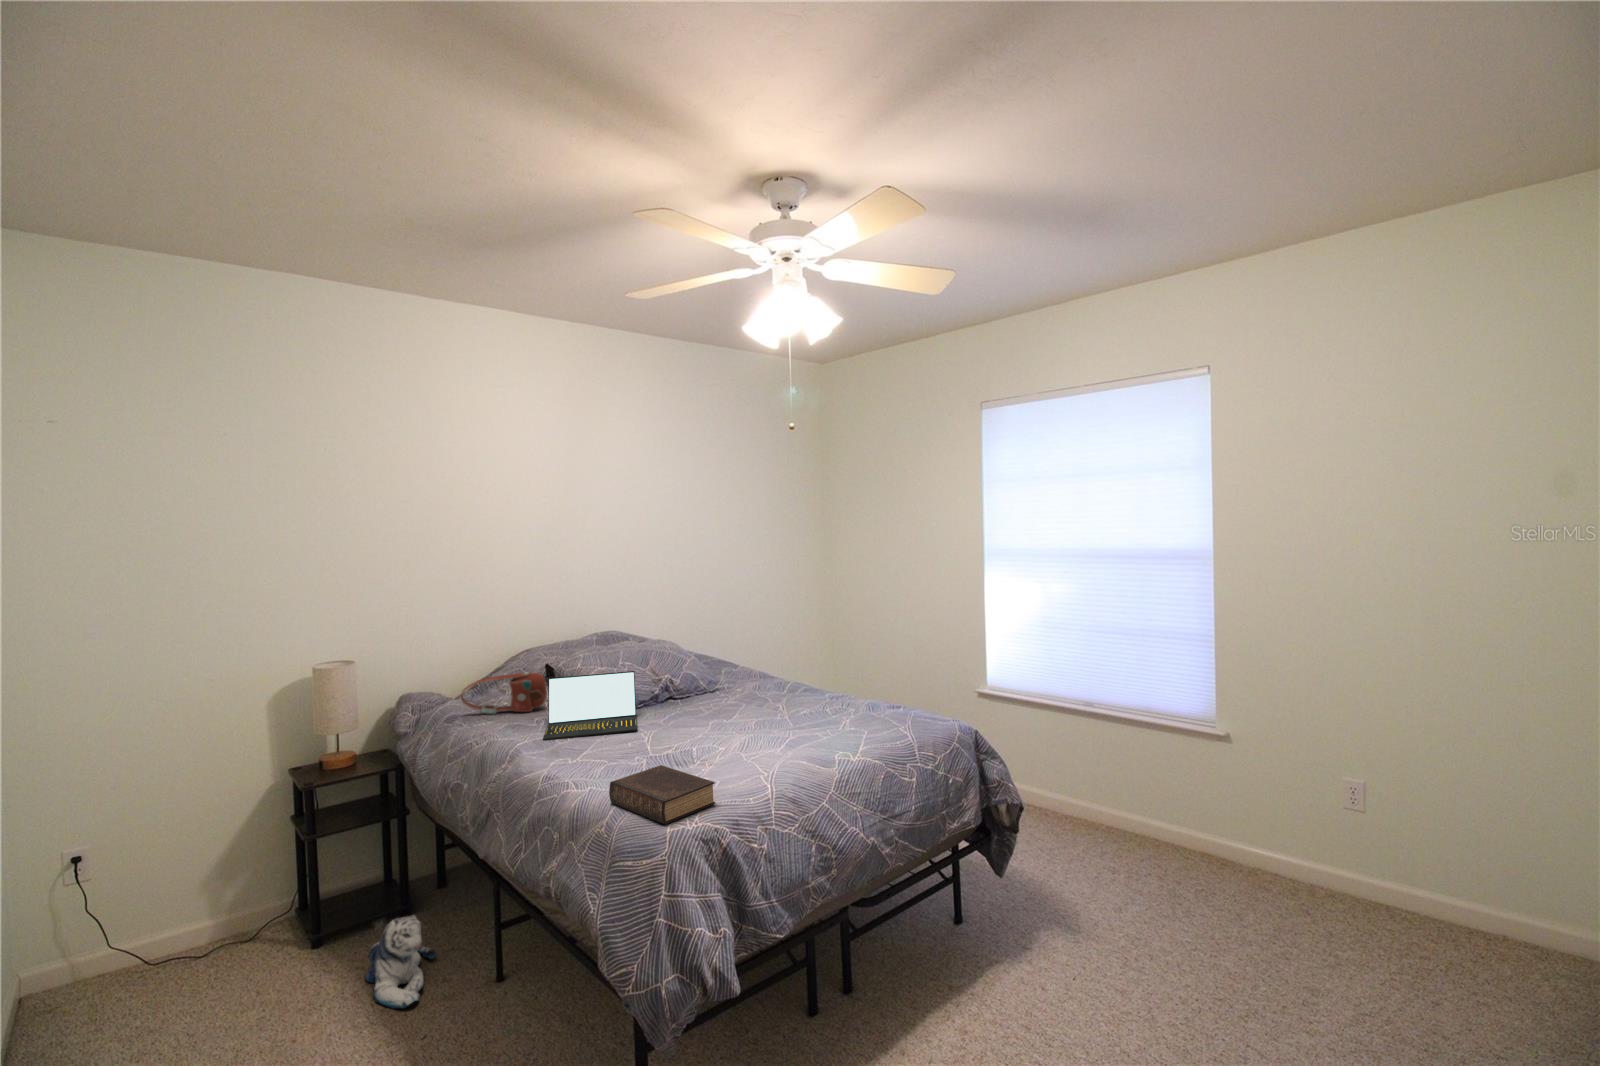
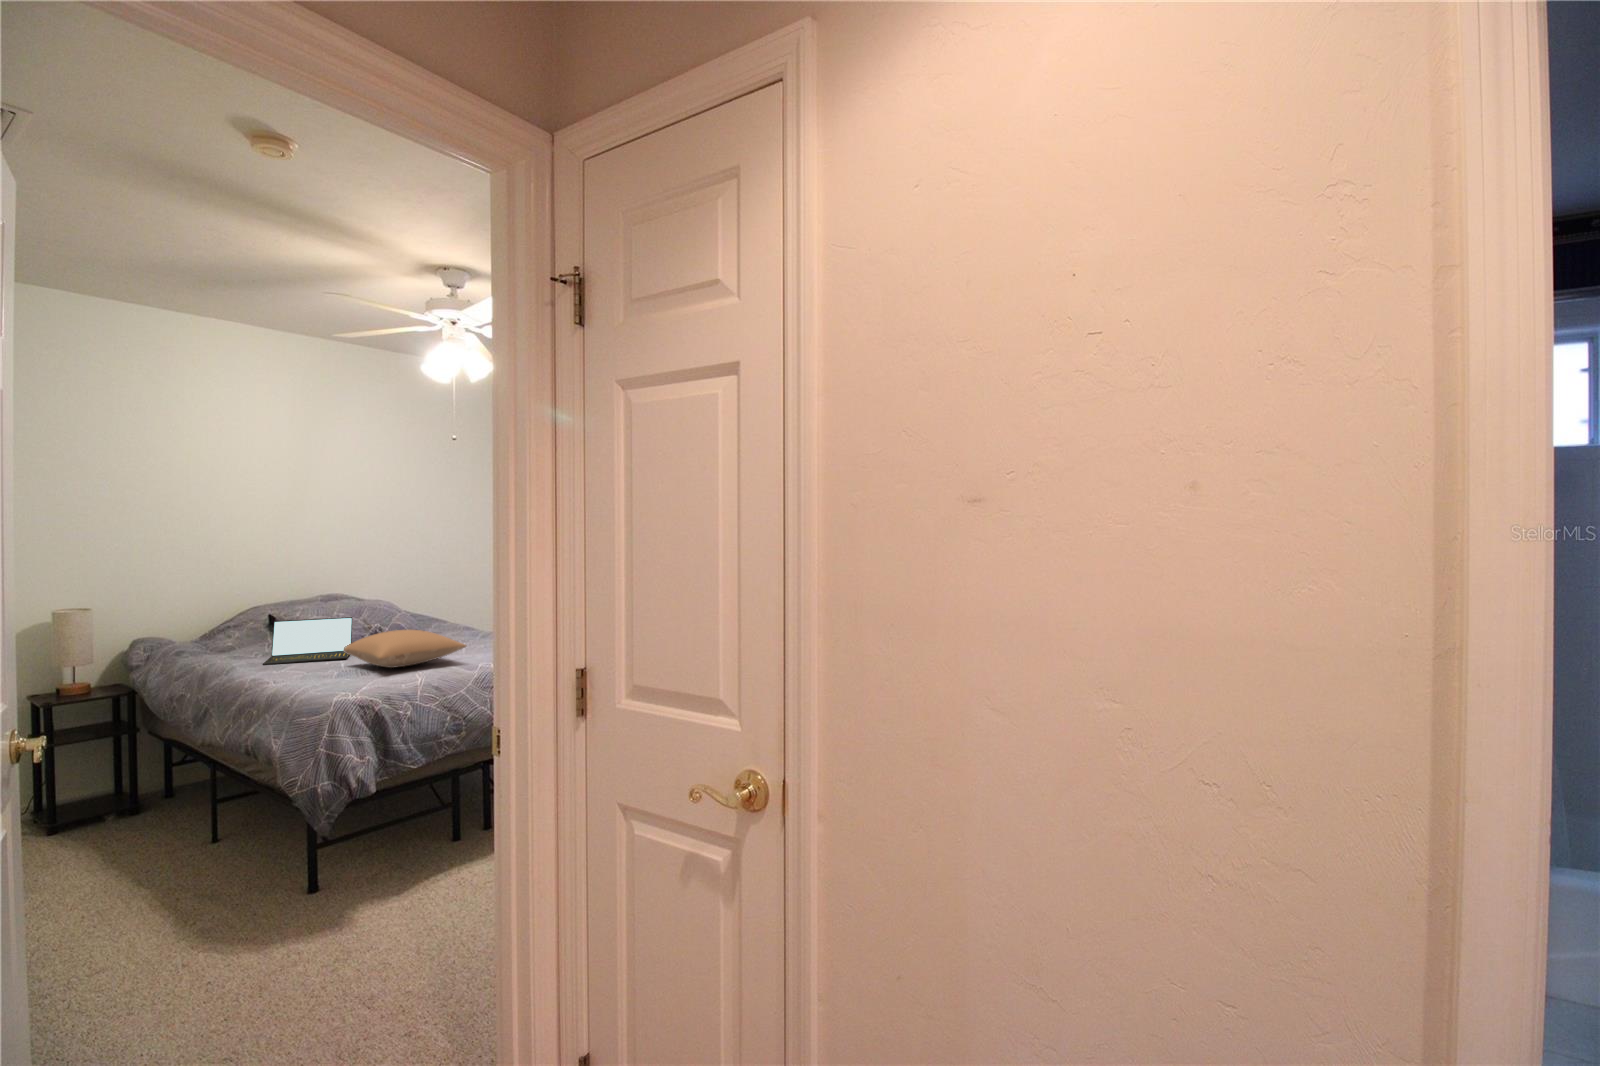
handbag: present [461,672,546,714] -> none [193,619,275,652]
pillow: none [639,695,795,753] -> present [343,630,466,668]
book: present [609,765,715,825] -> none [300,669,379,698]
plush toy: present [365,915,437,1009] -> none [92,796,161,860]

